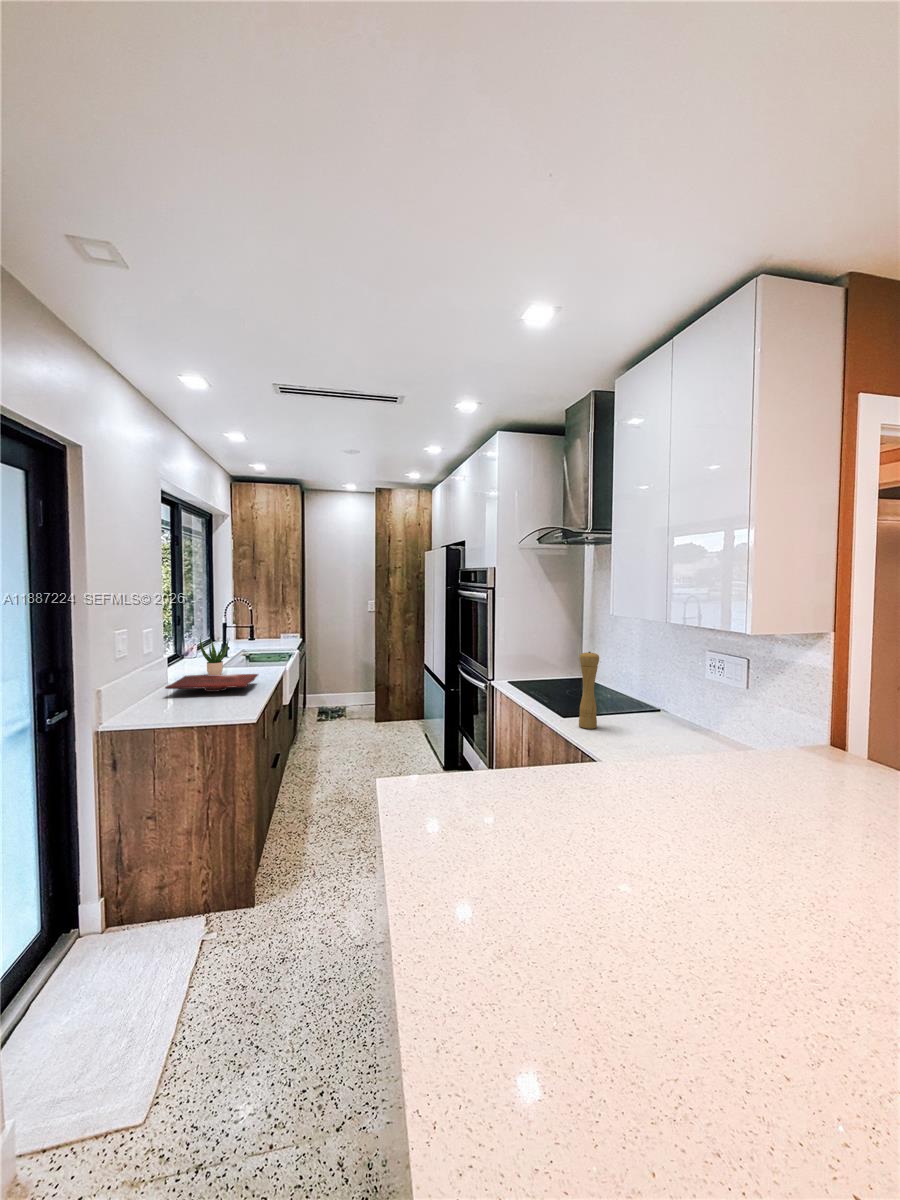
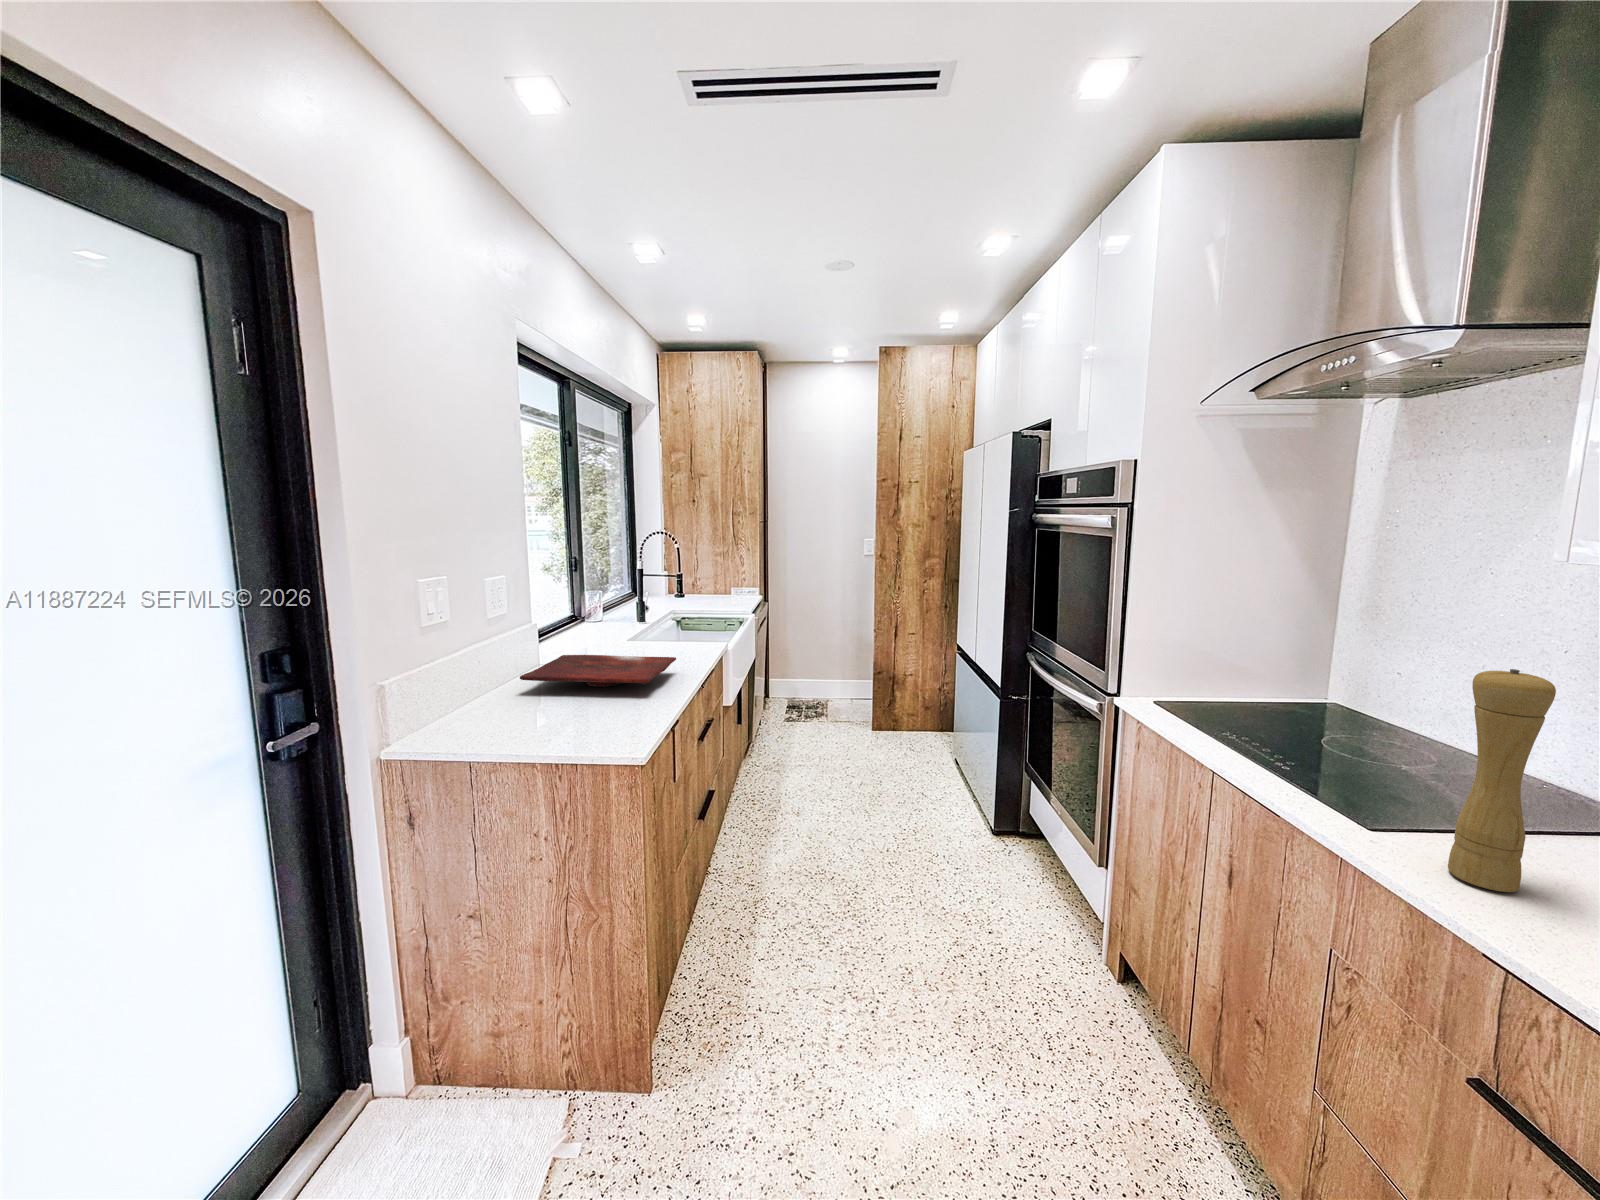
potted plant: present [200,637,228,675] -> none [591,590,636,655]

